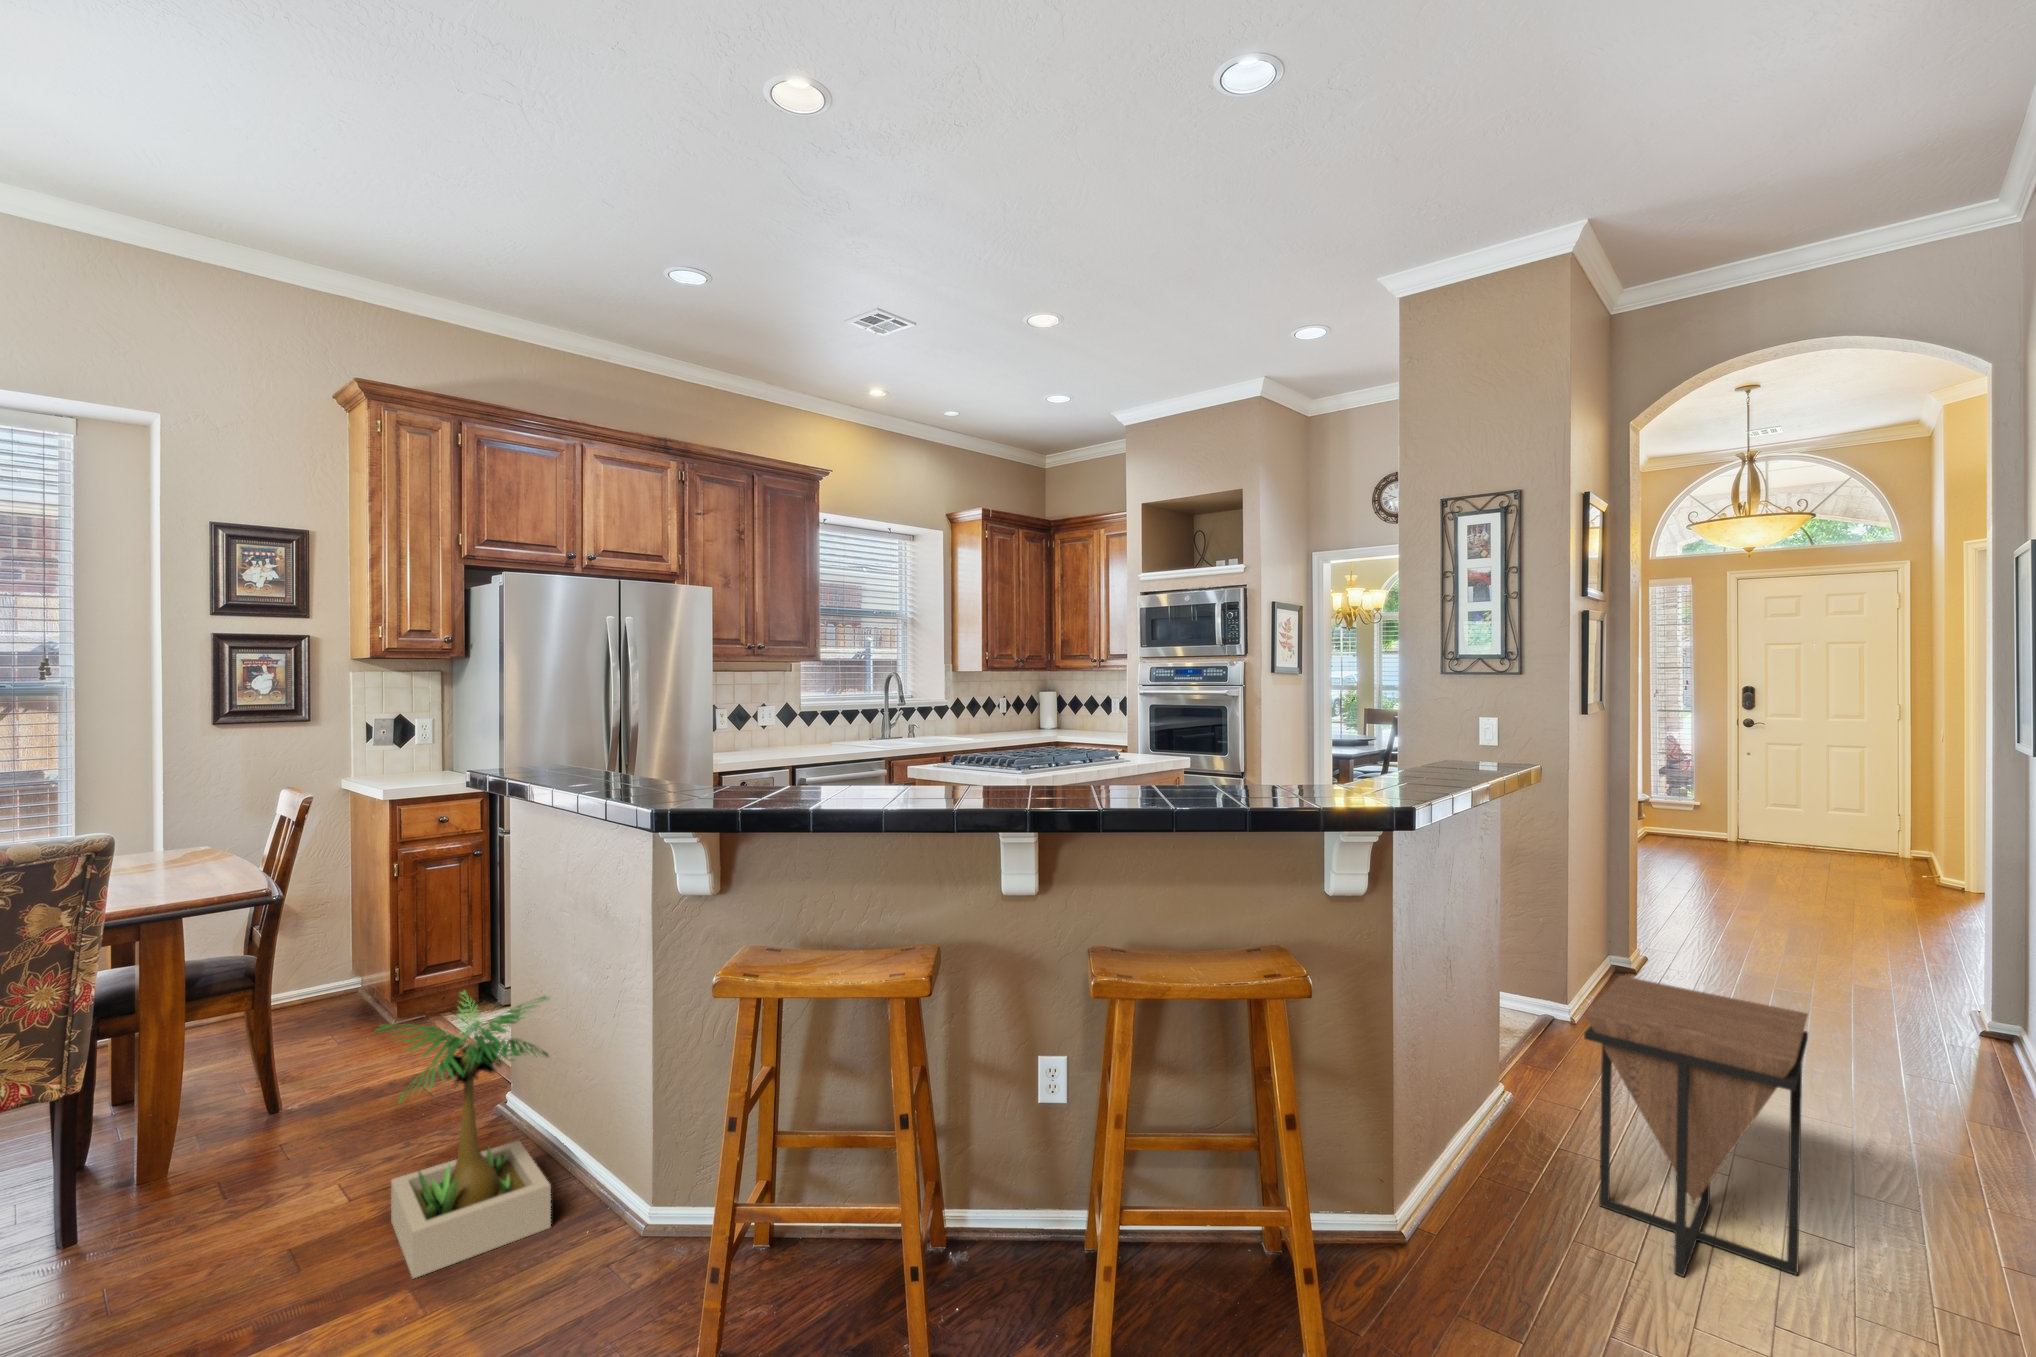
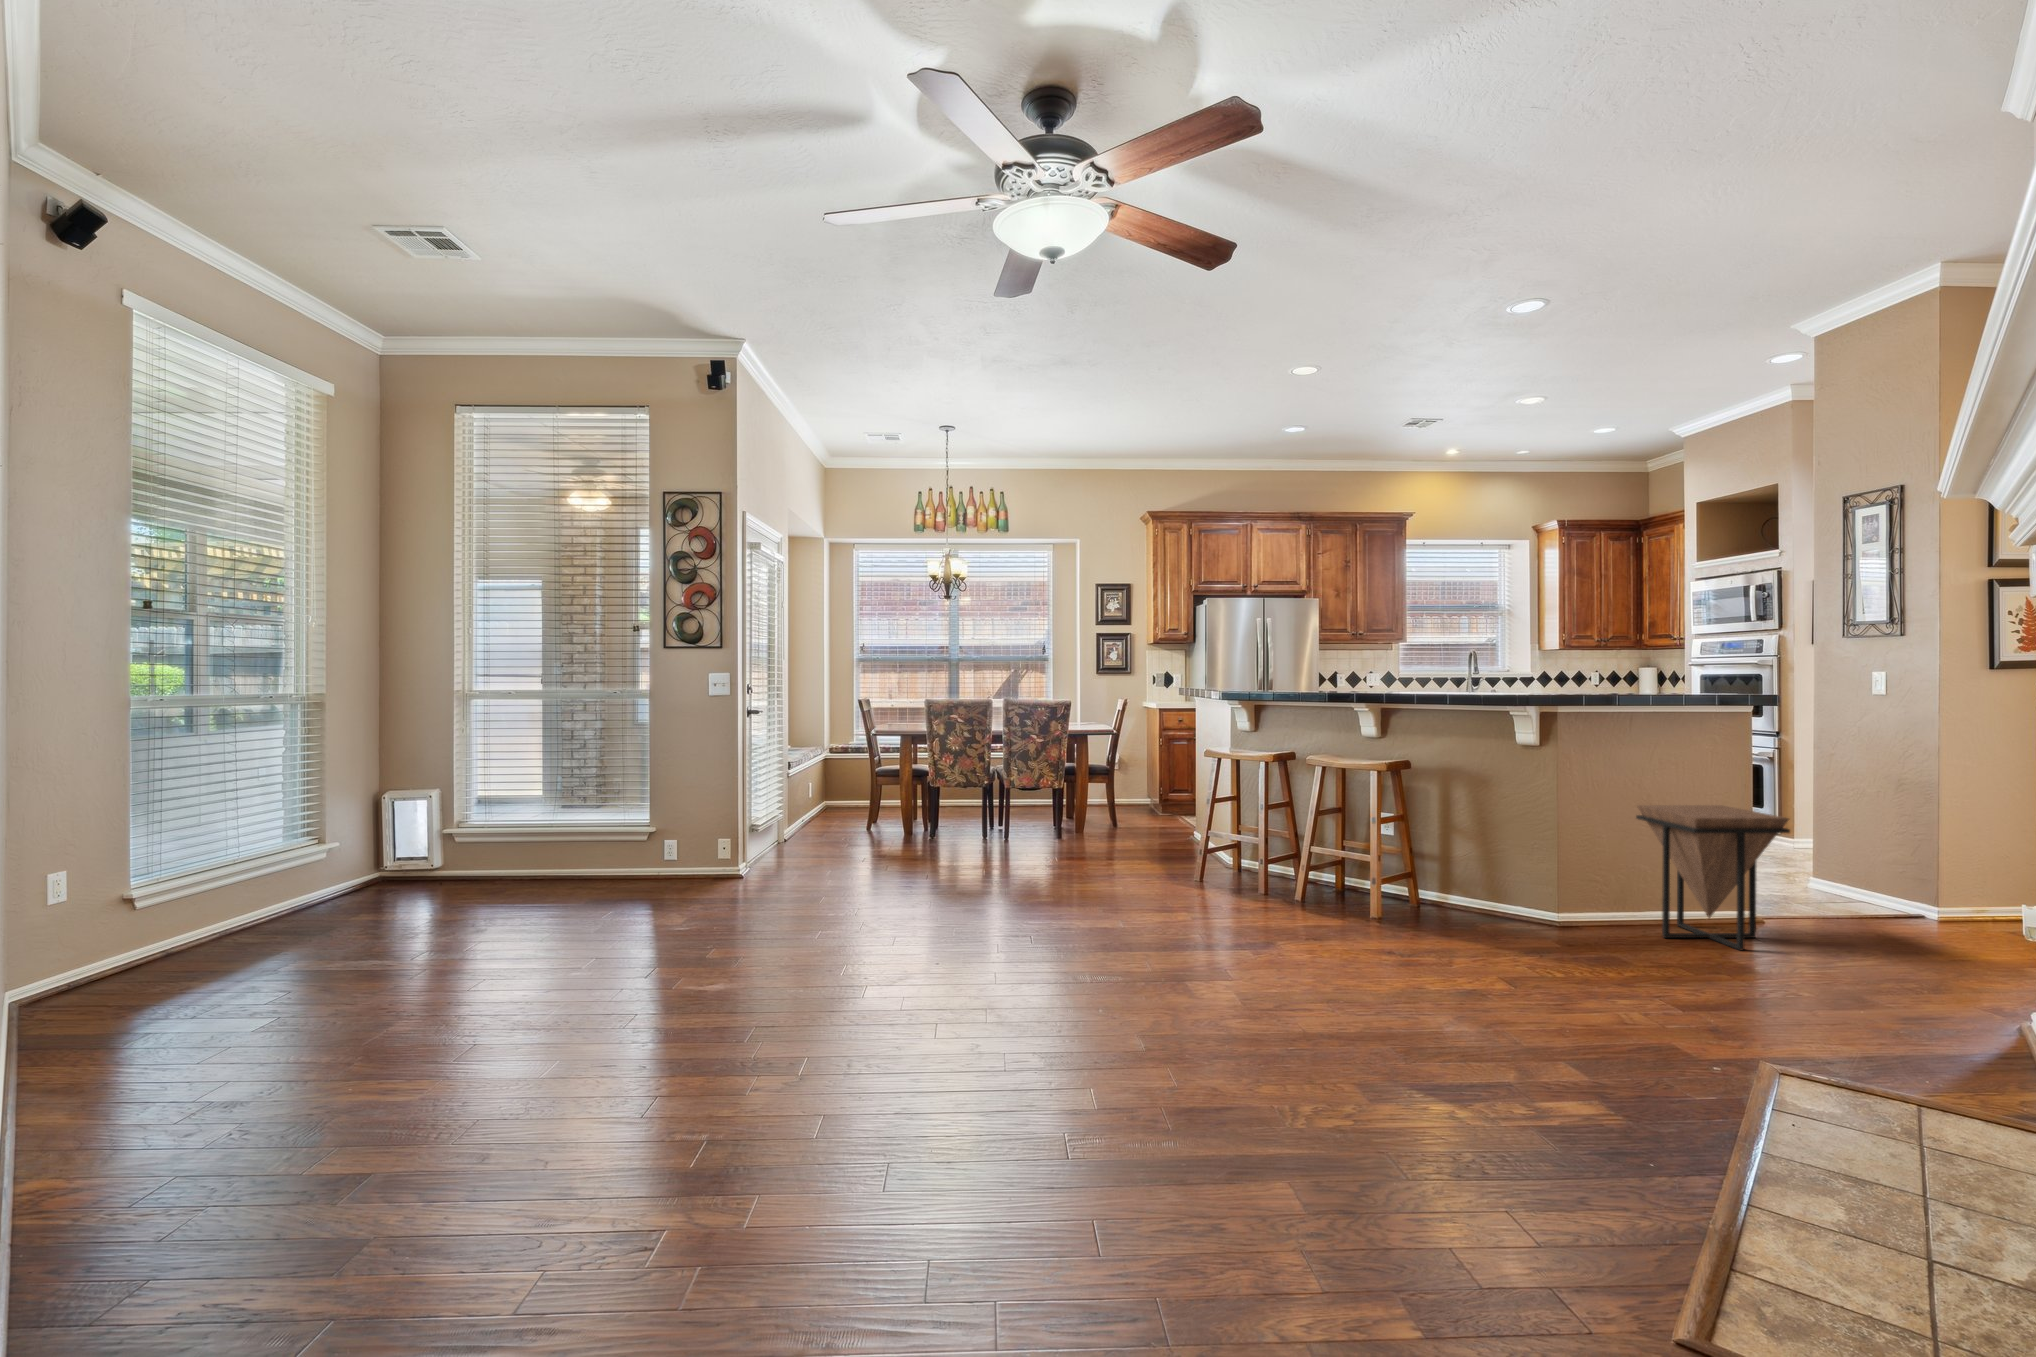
potted plant: present [376,991,551,1278] -> none [1129,763,1198,853]

